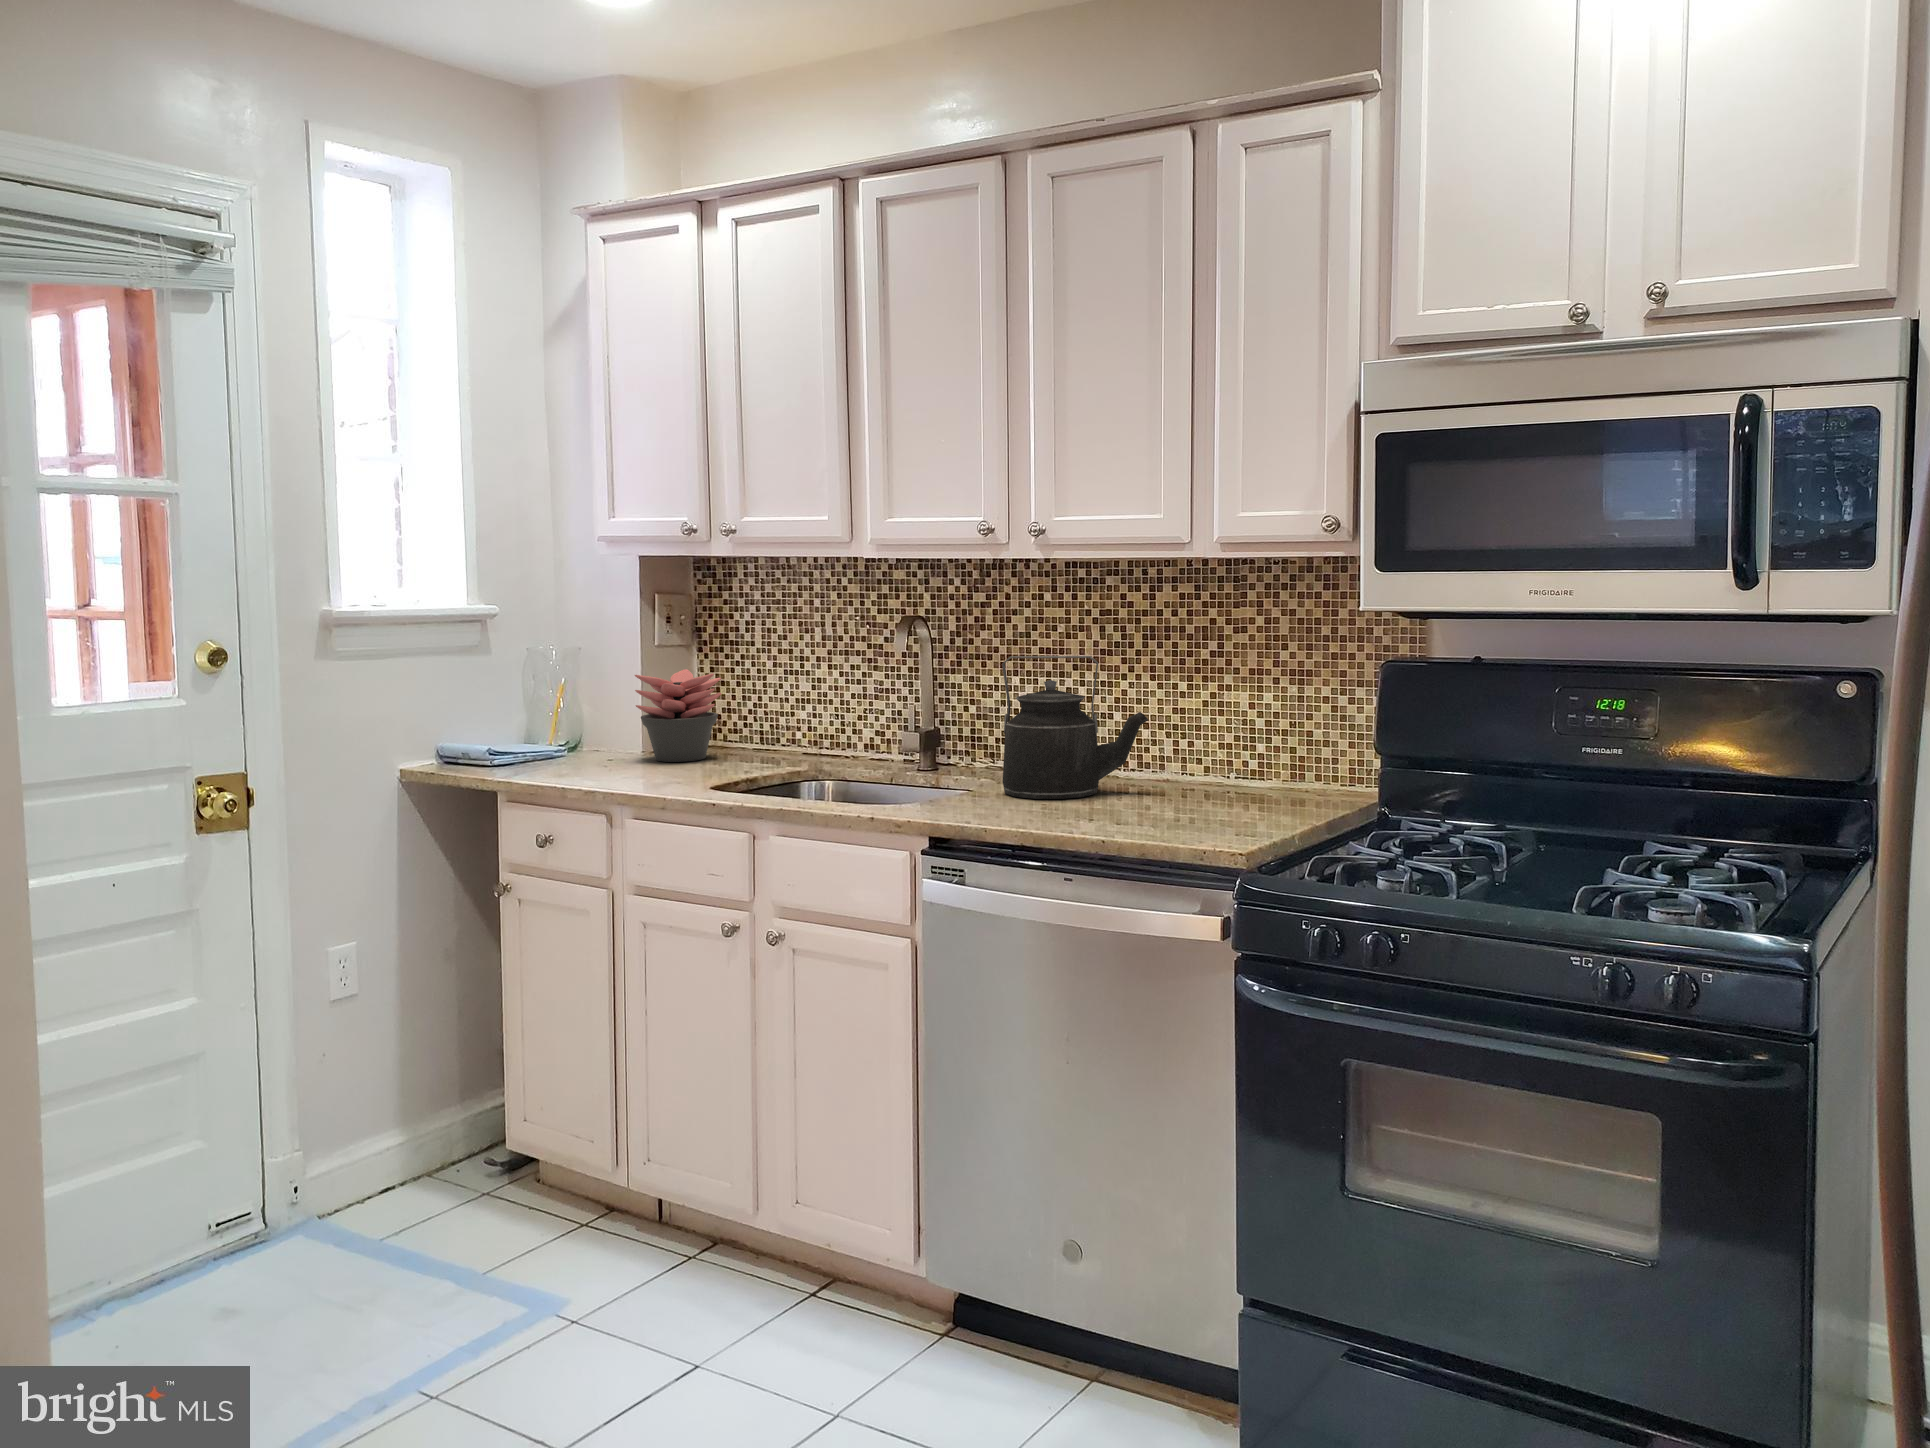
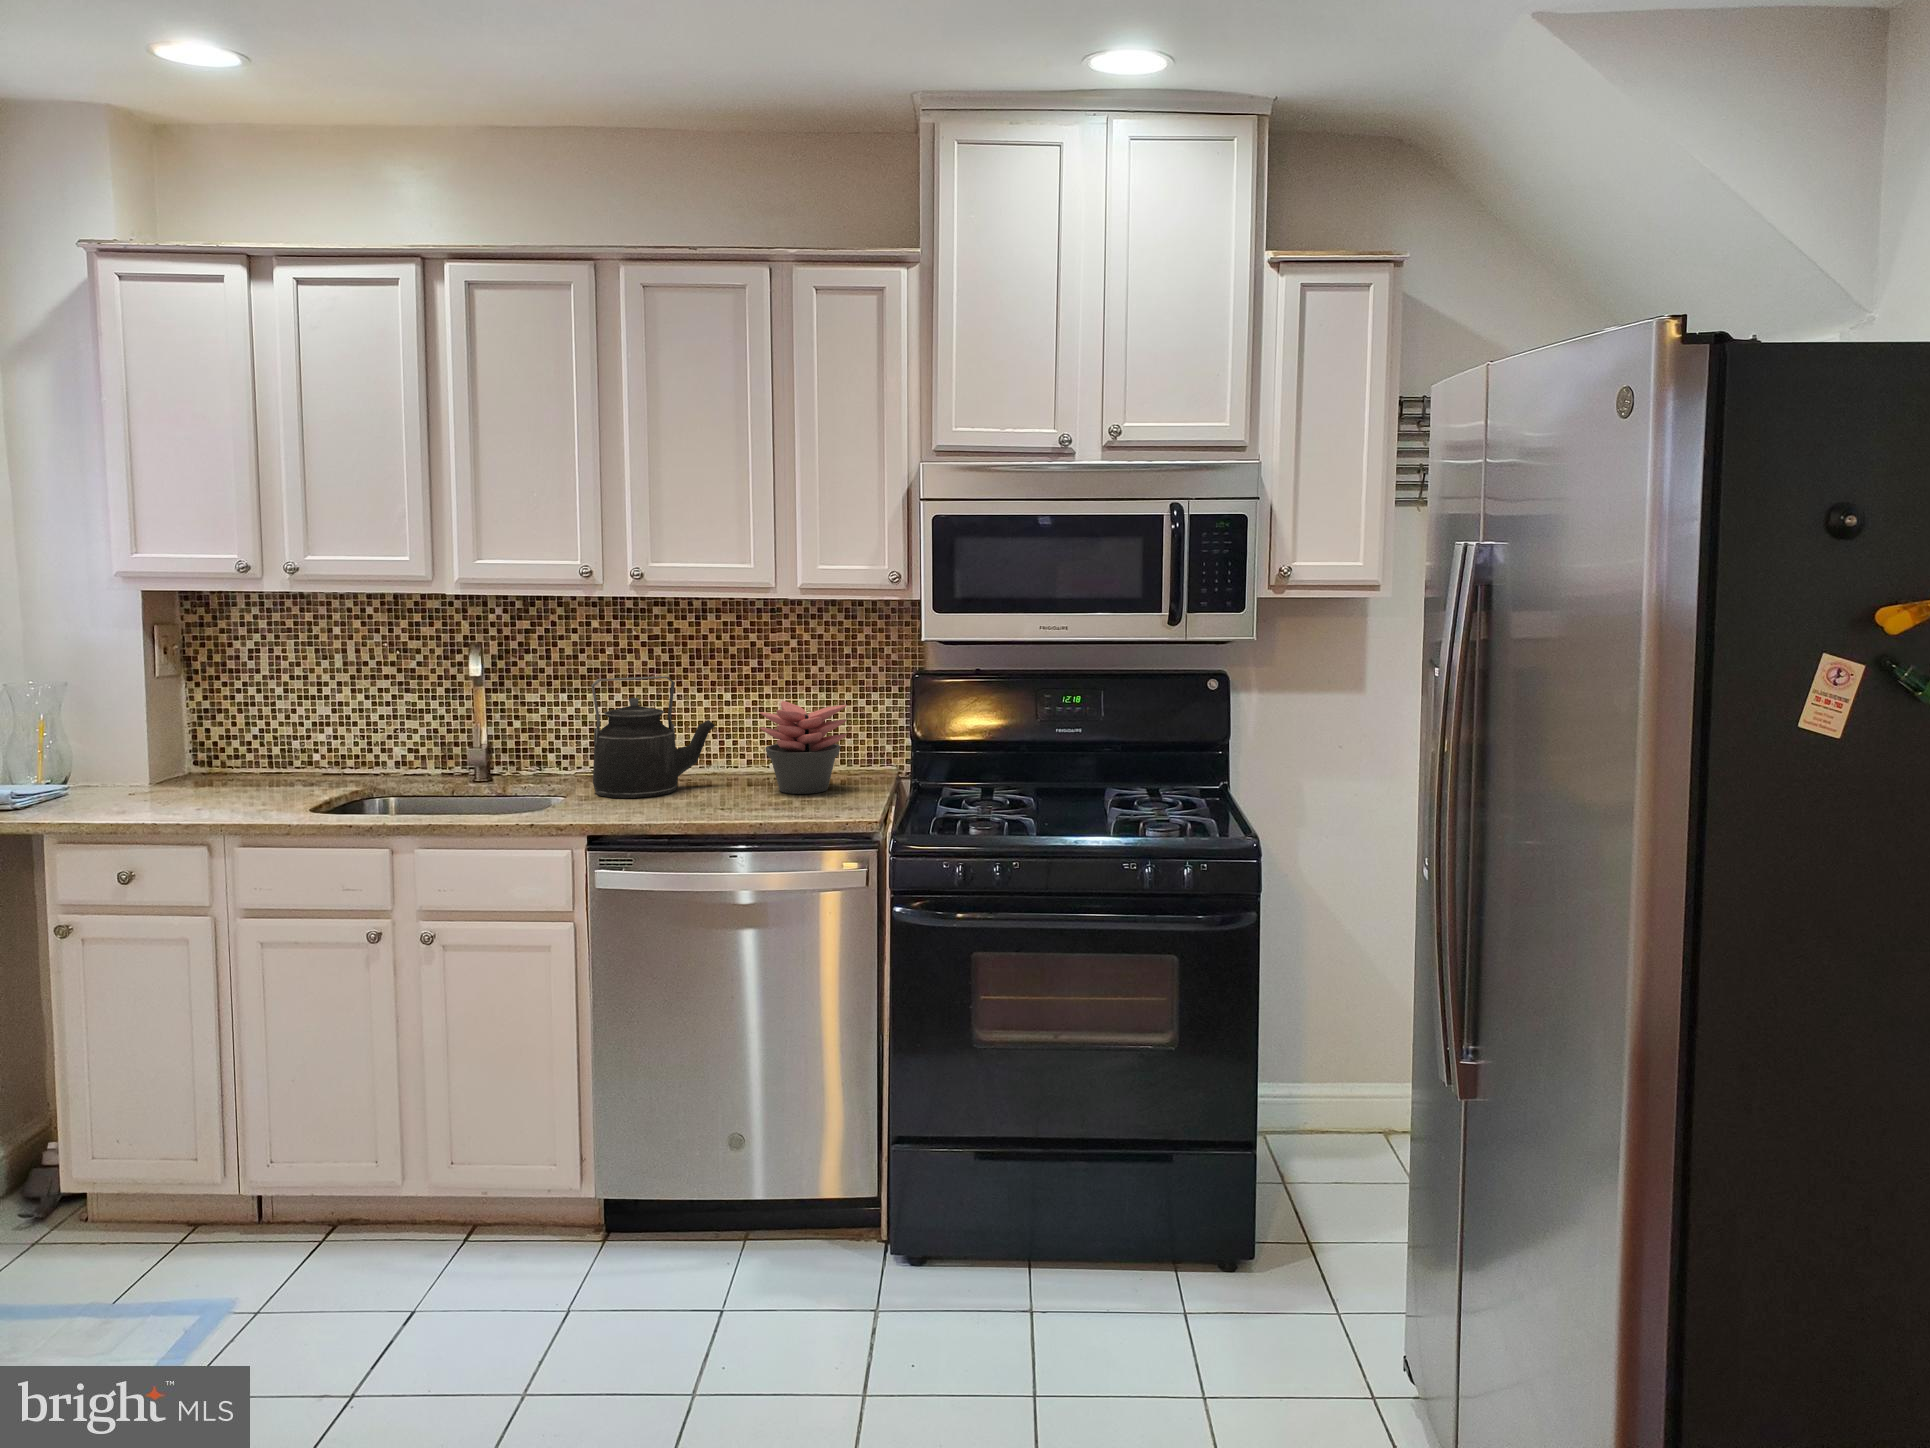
succulent plant: present [635,669,722,762] -> present [760,701,847,794]

